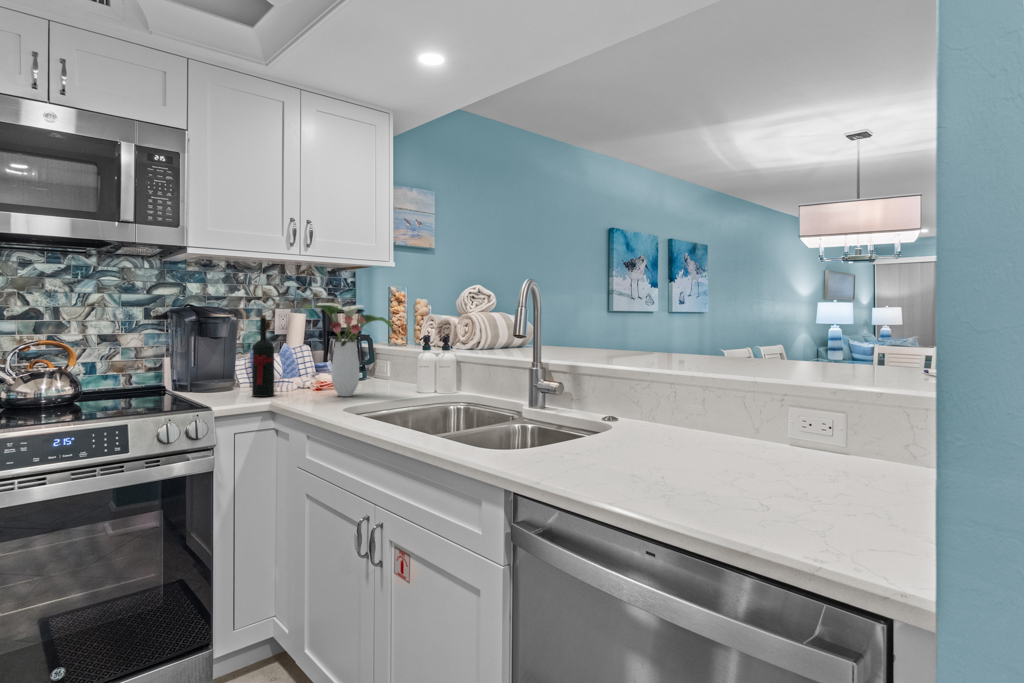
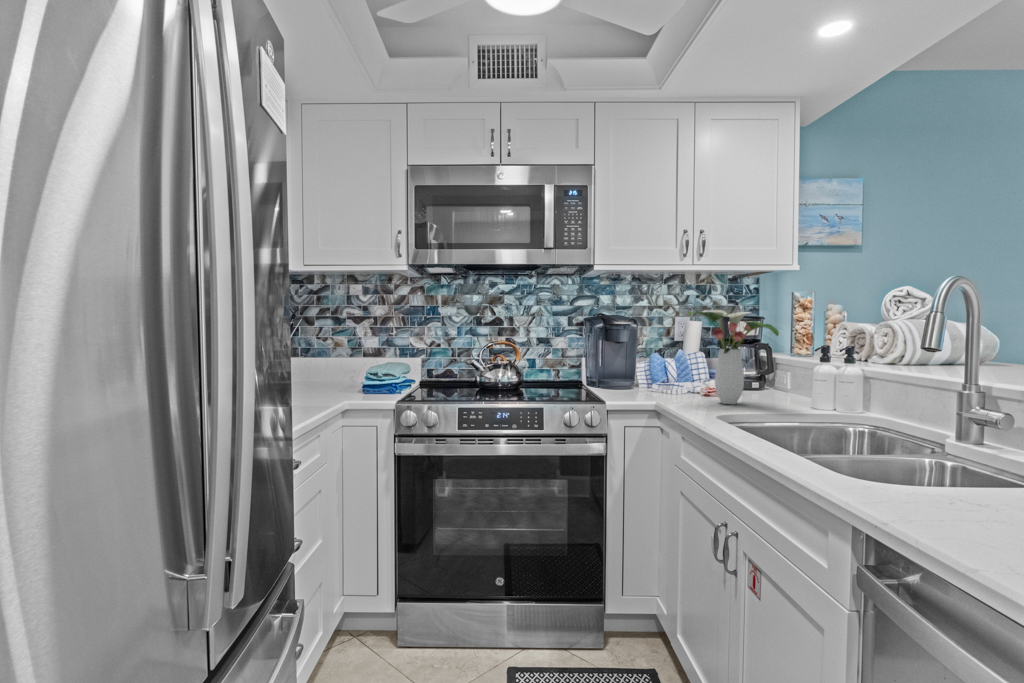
wine bottle: present [252,315,274,397] -> none [643,322,663,398]

